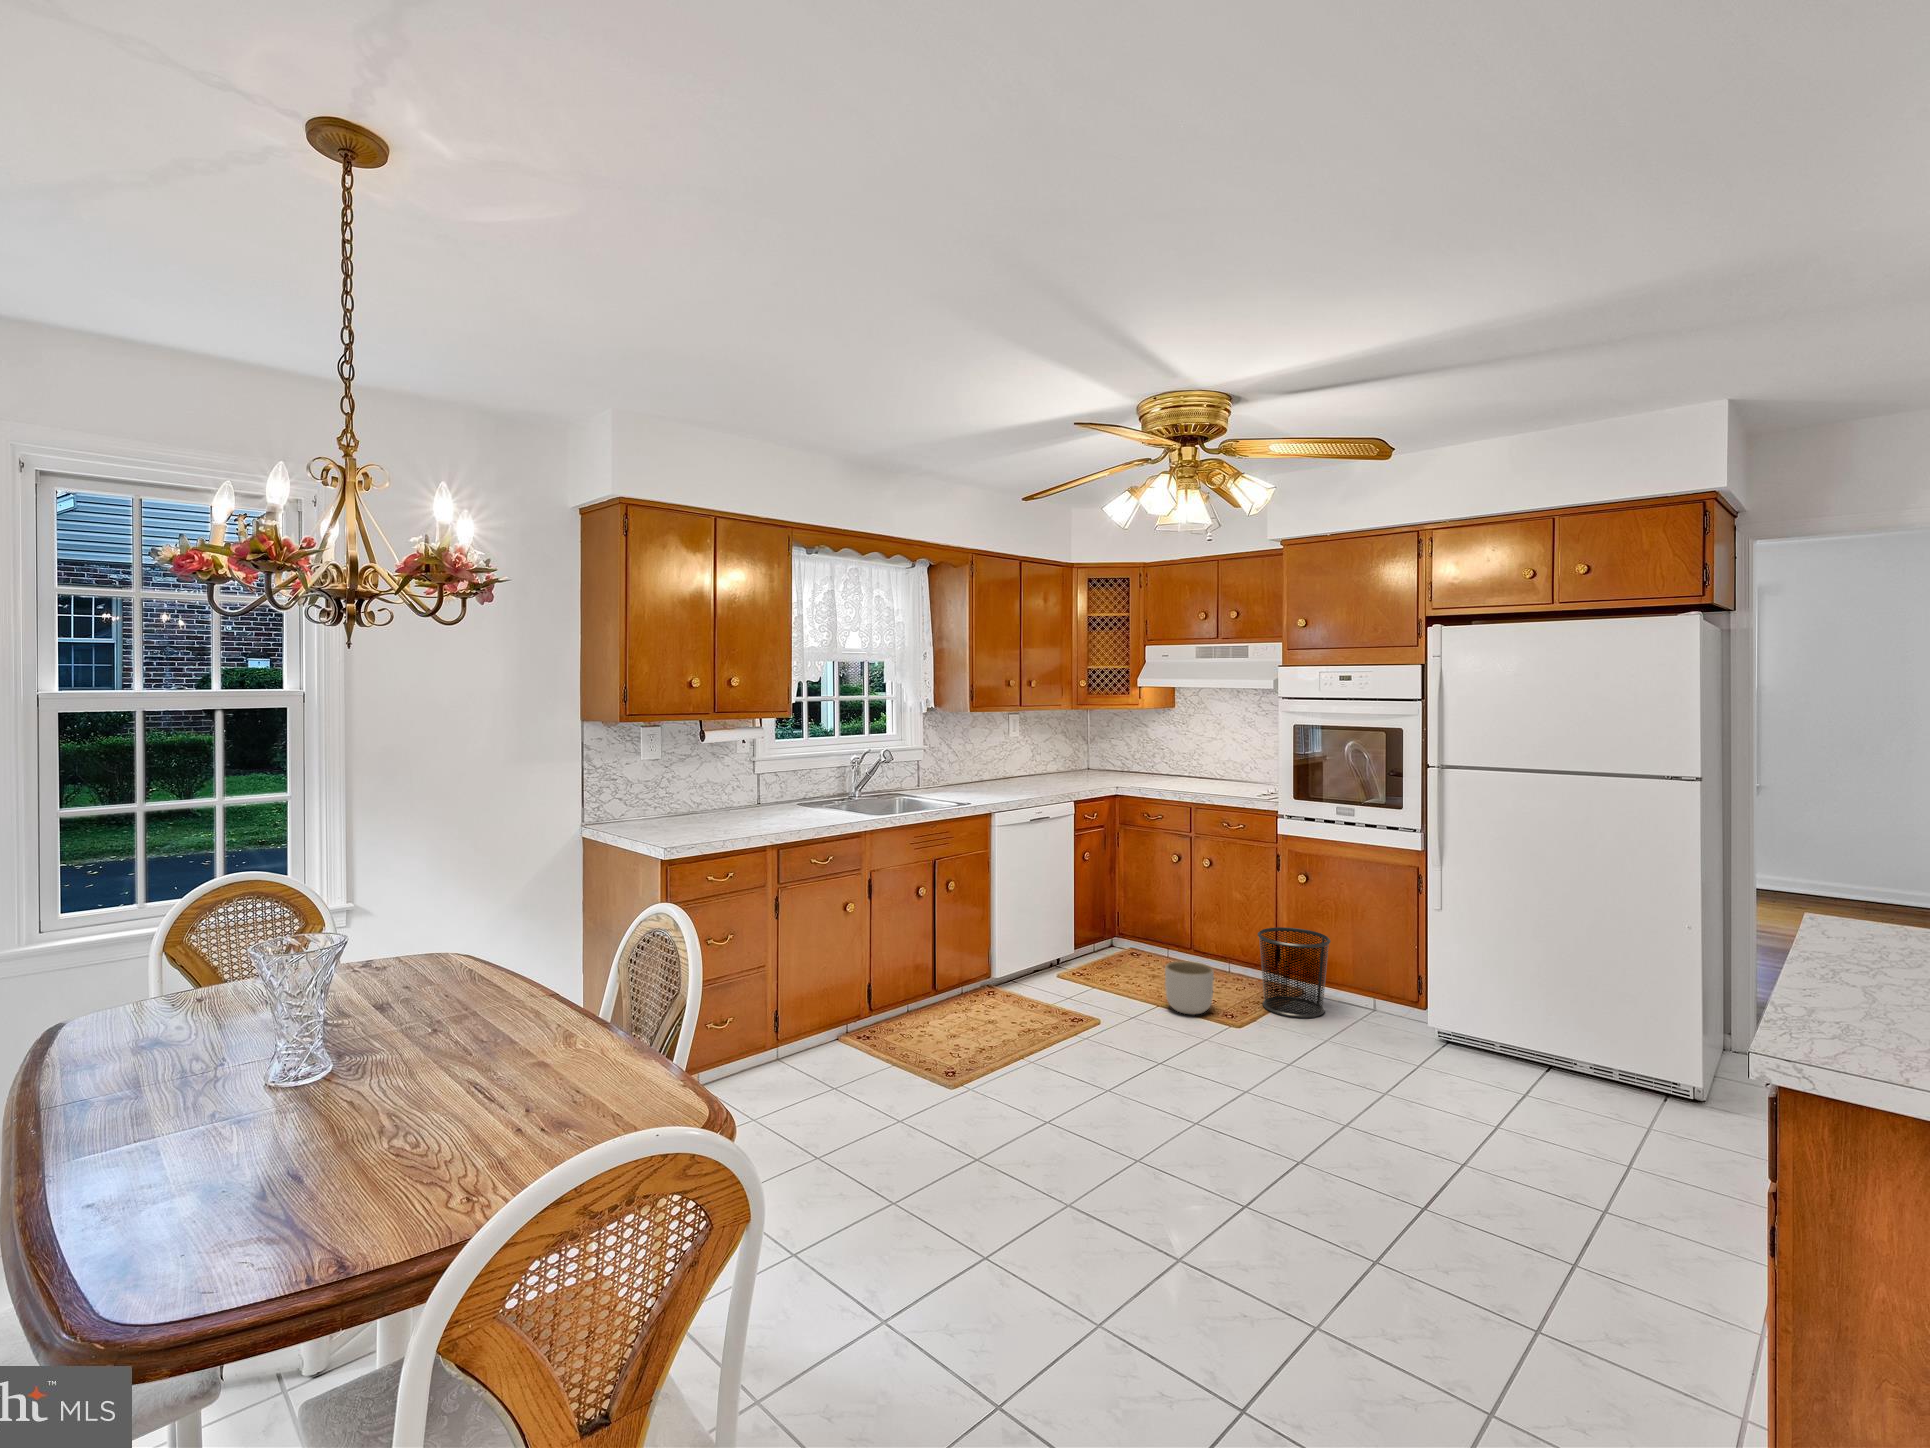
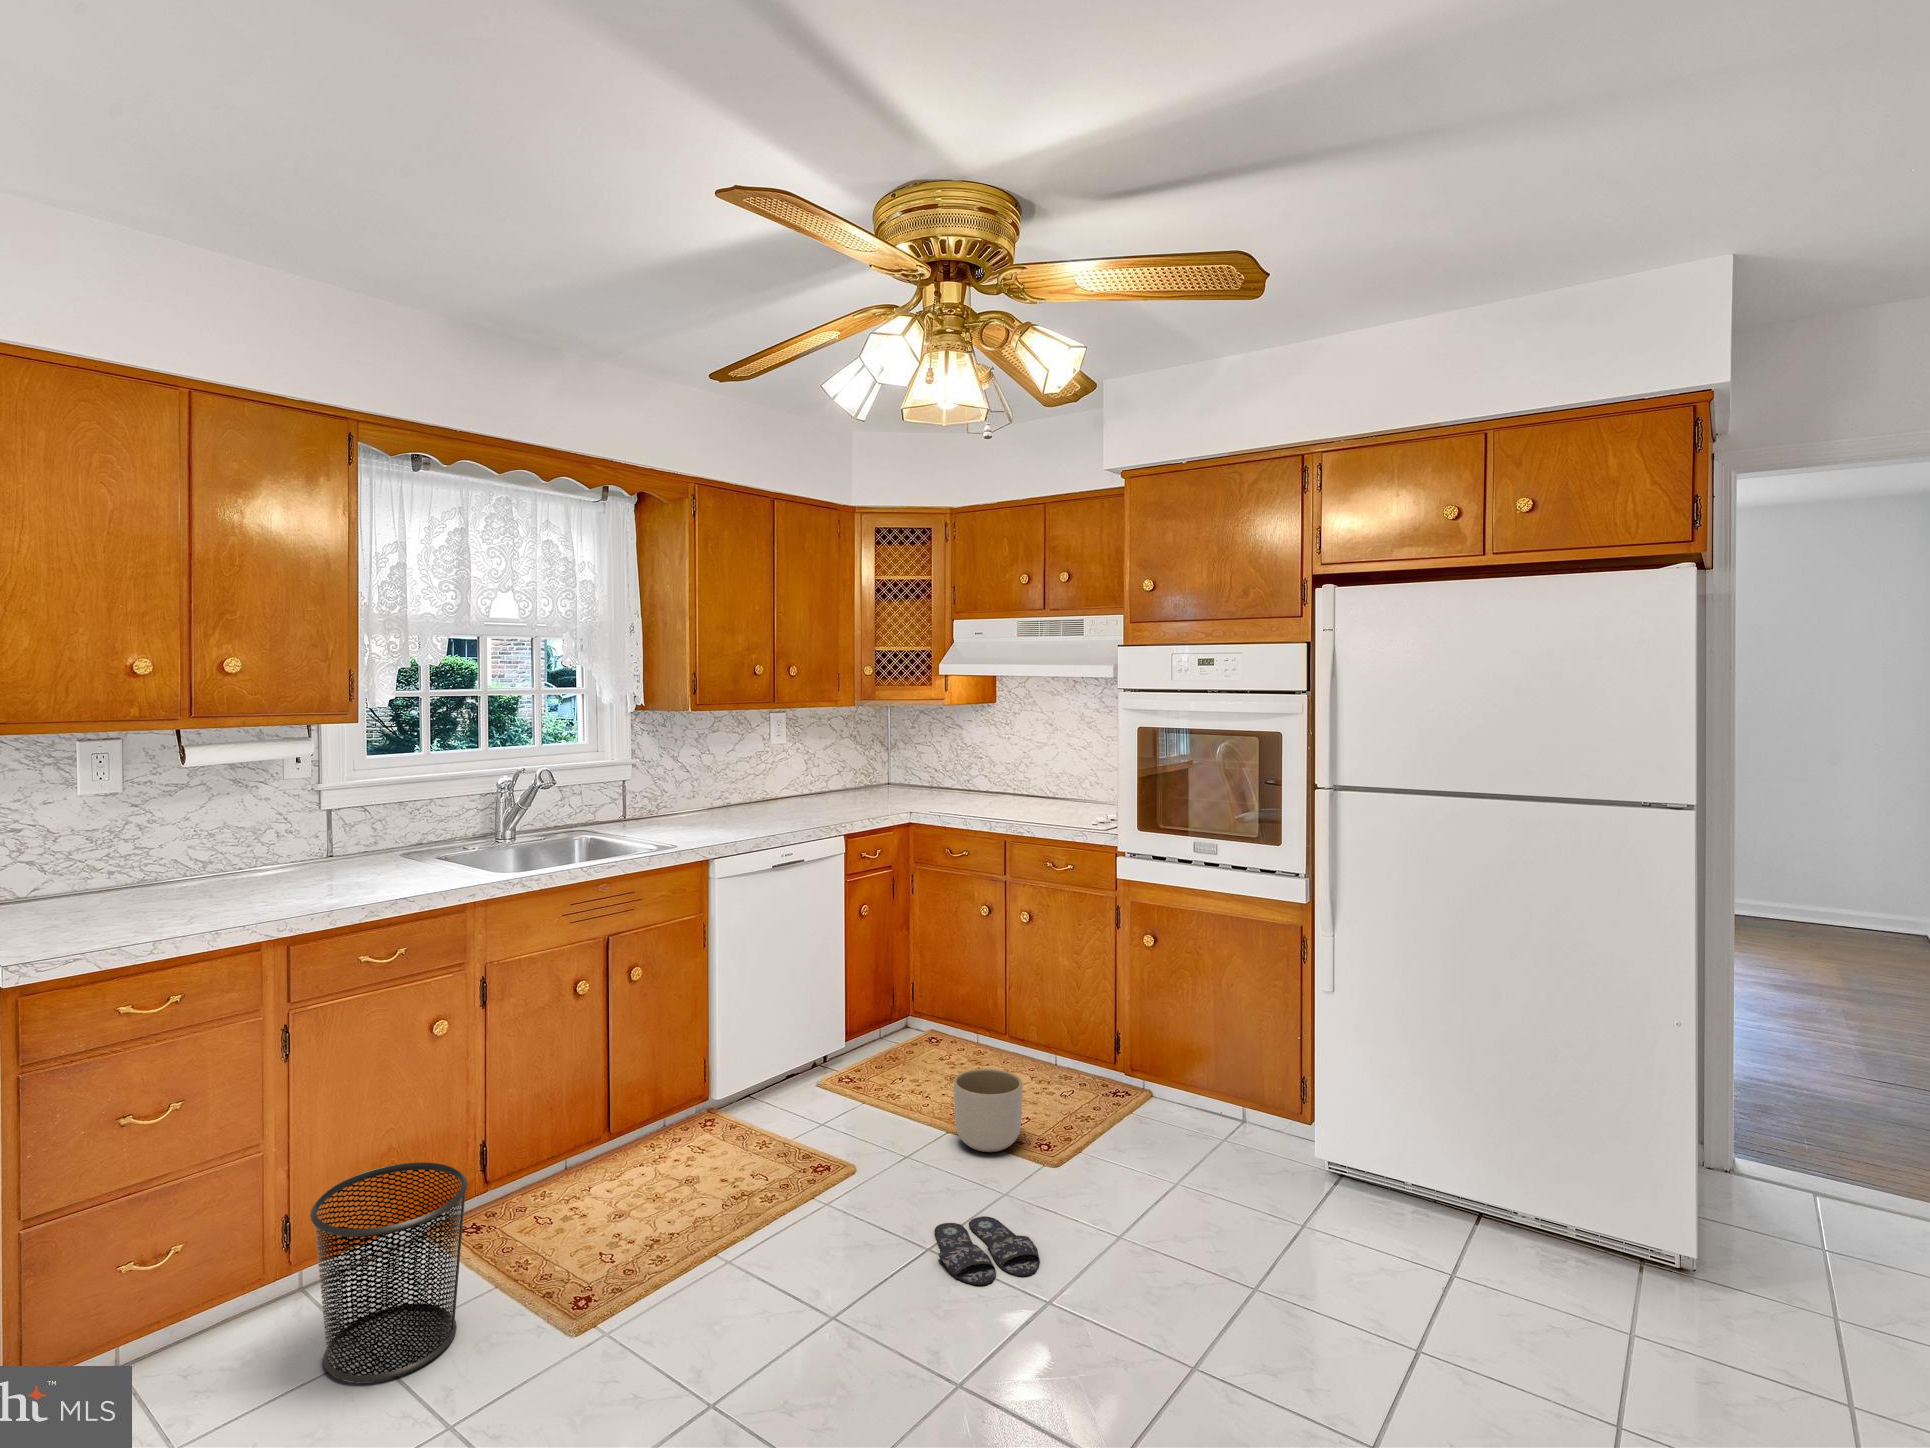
waste bin: present [1258,927,1331,1018] -> present [310,1162,468,1382]
slippers: none [1163,1046,1236,1077] -> present [935,1216,1039,1285]

